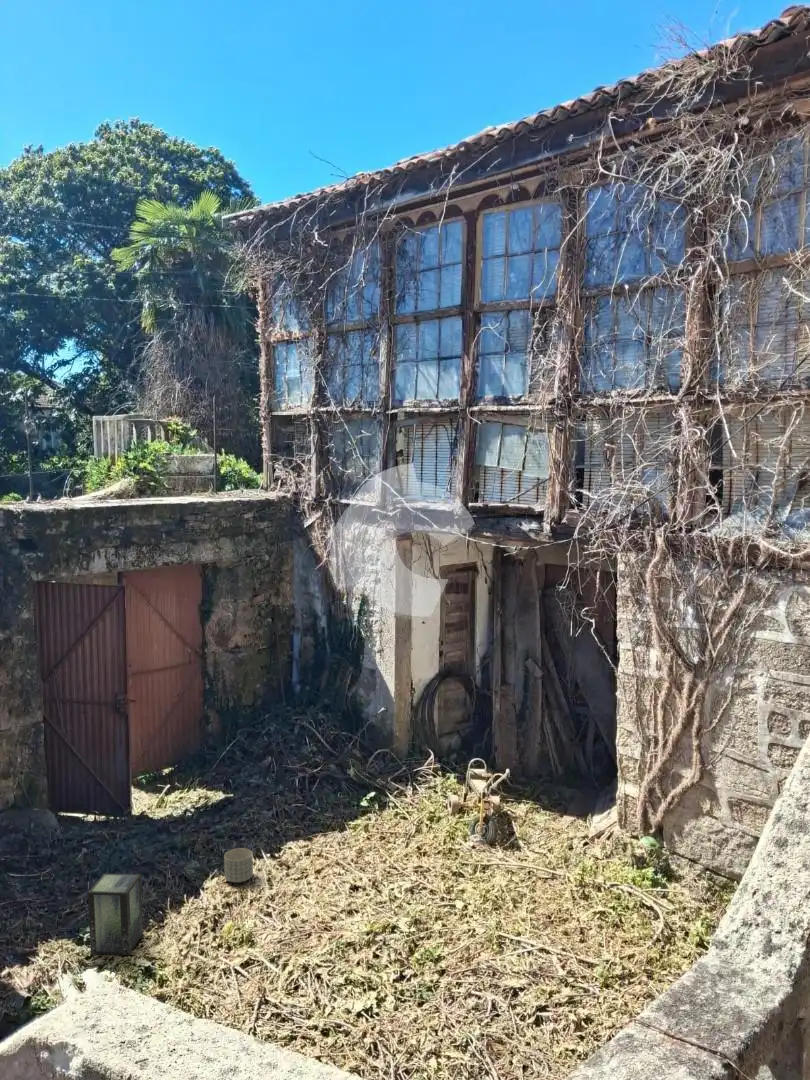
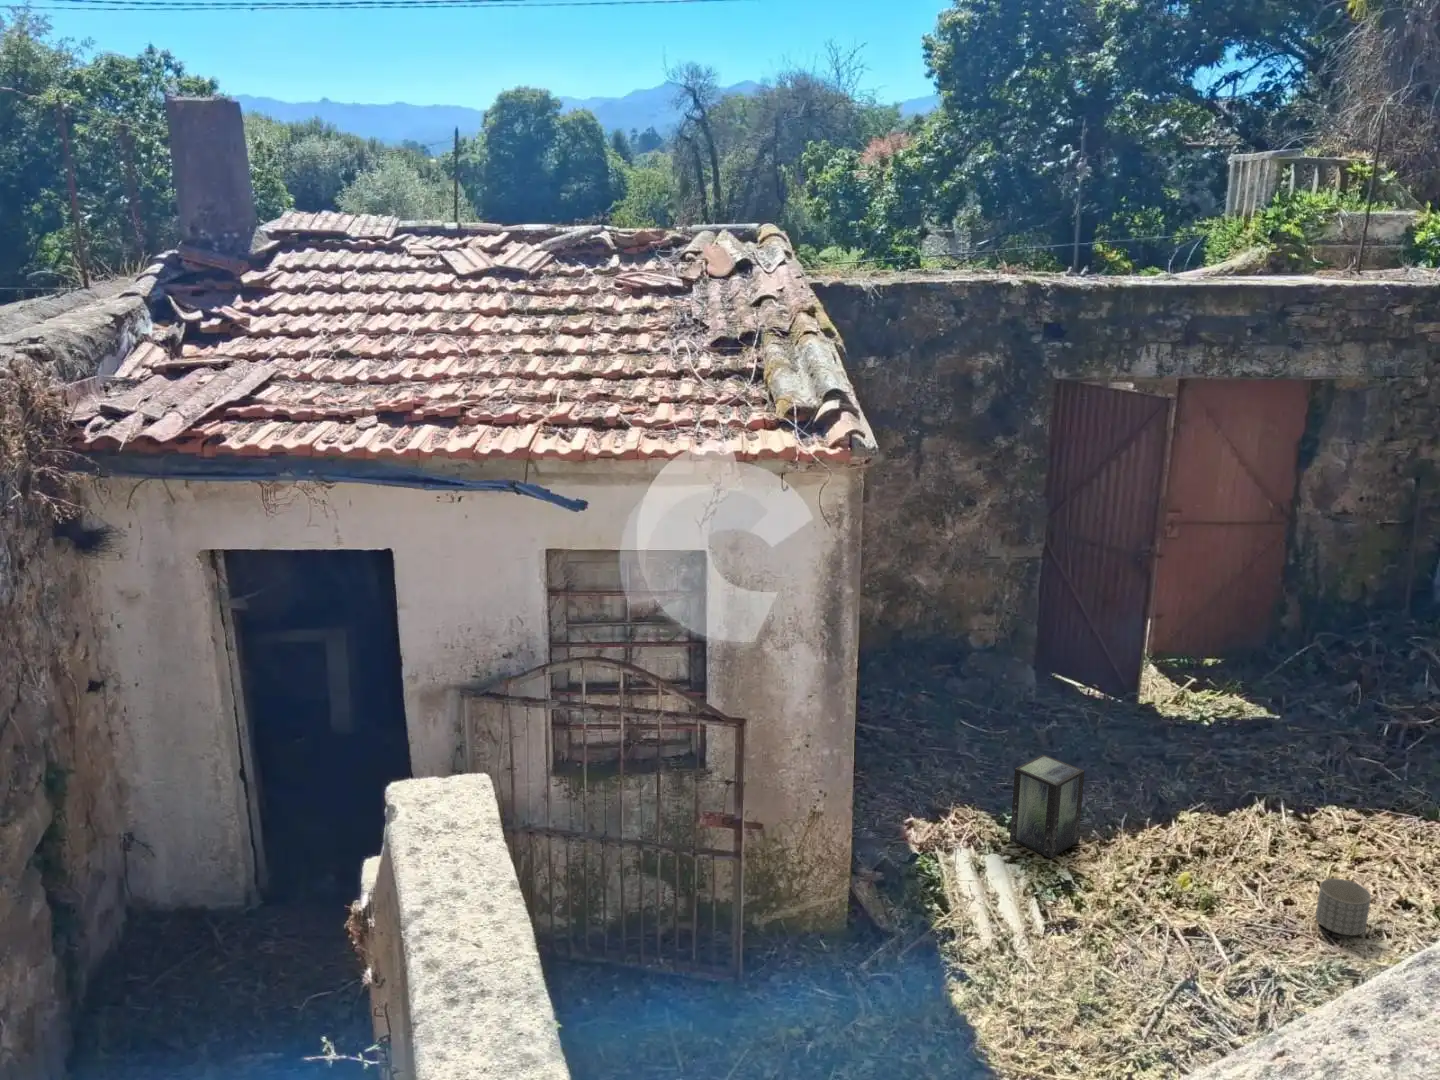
planter: present [224,848,253,883] -> present [1316,878,1371,935]

